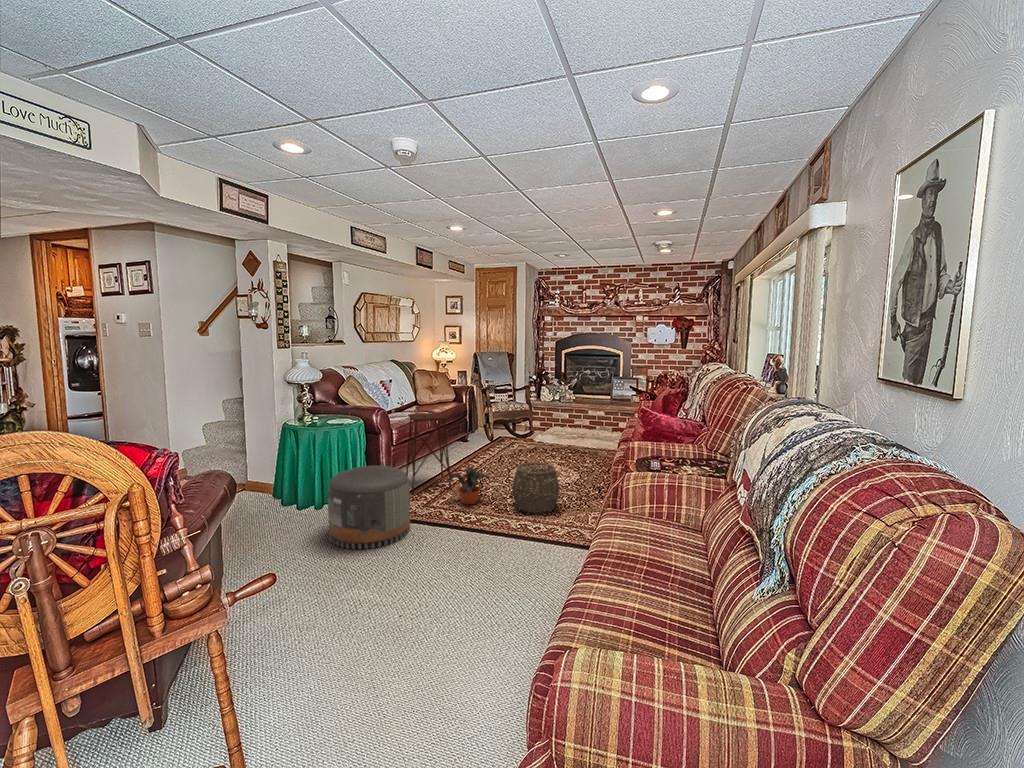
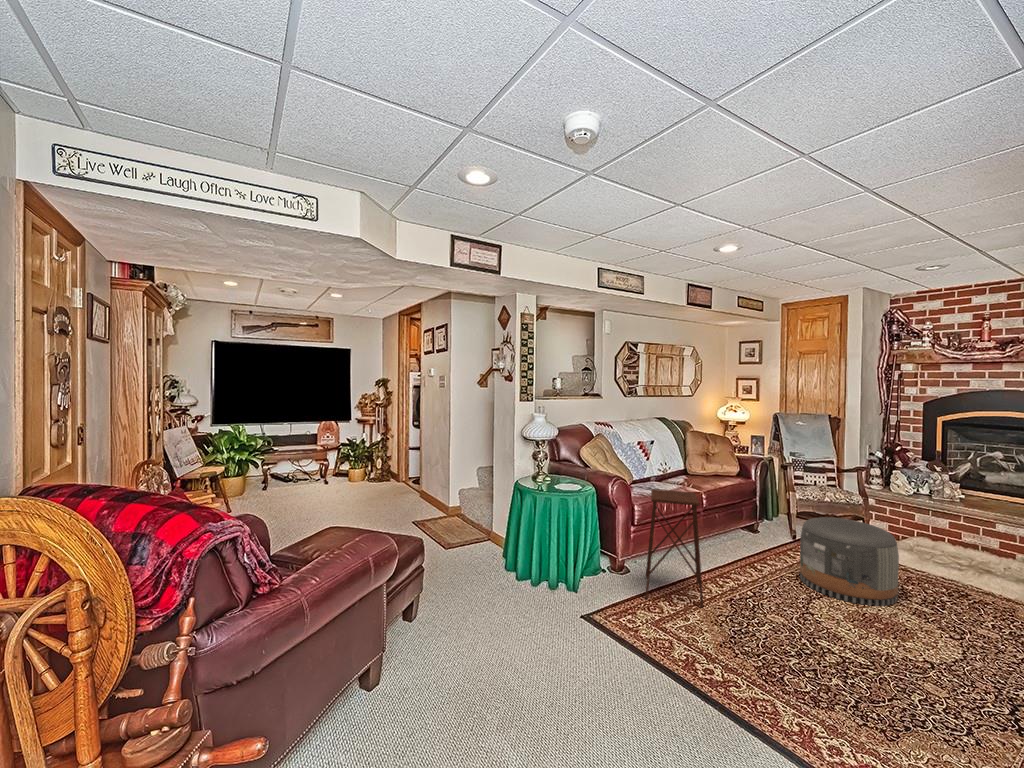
woven basket: present [512,462,559,513] -> none [795,607,899,718]
pouf: present [328,465,410,549] -> present [800,517,899,606]
potted plant: present [448,467,490,504] -> none [687,582,758,646]

